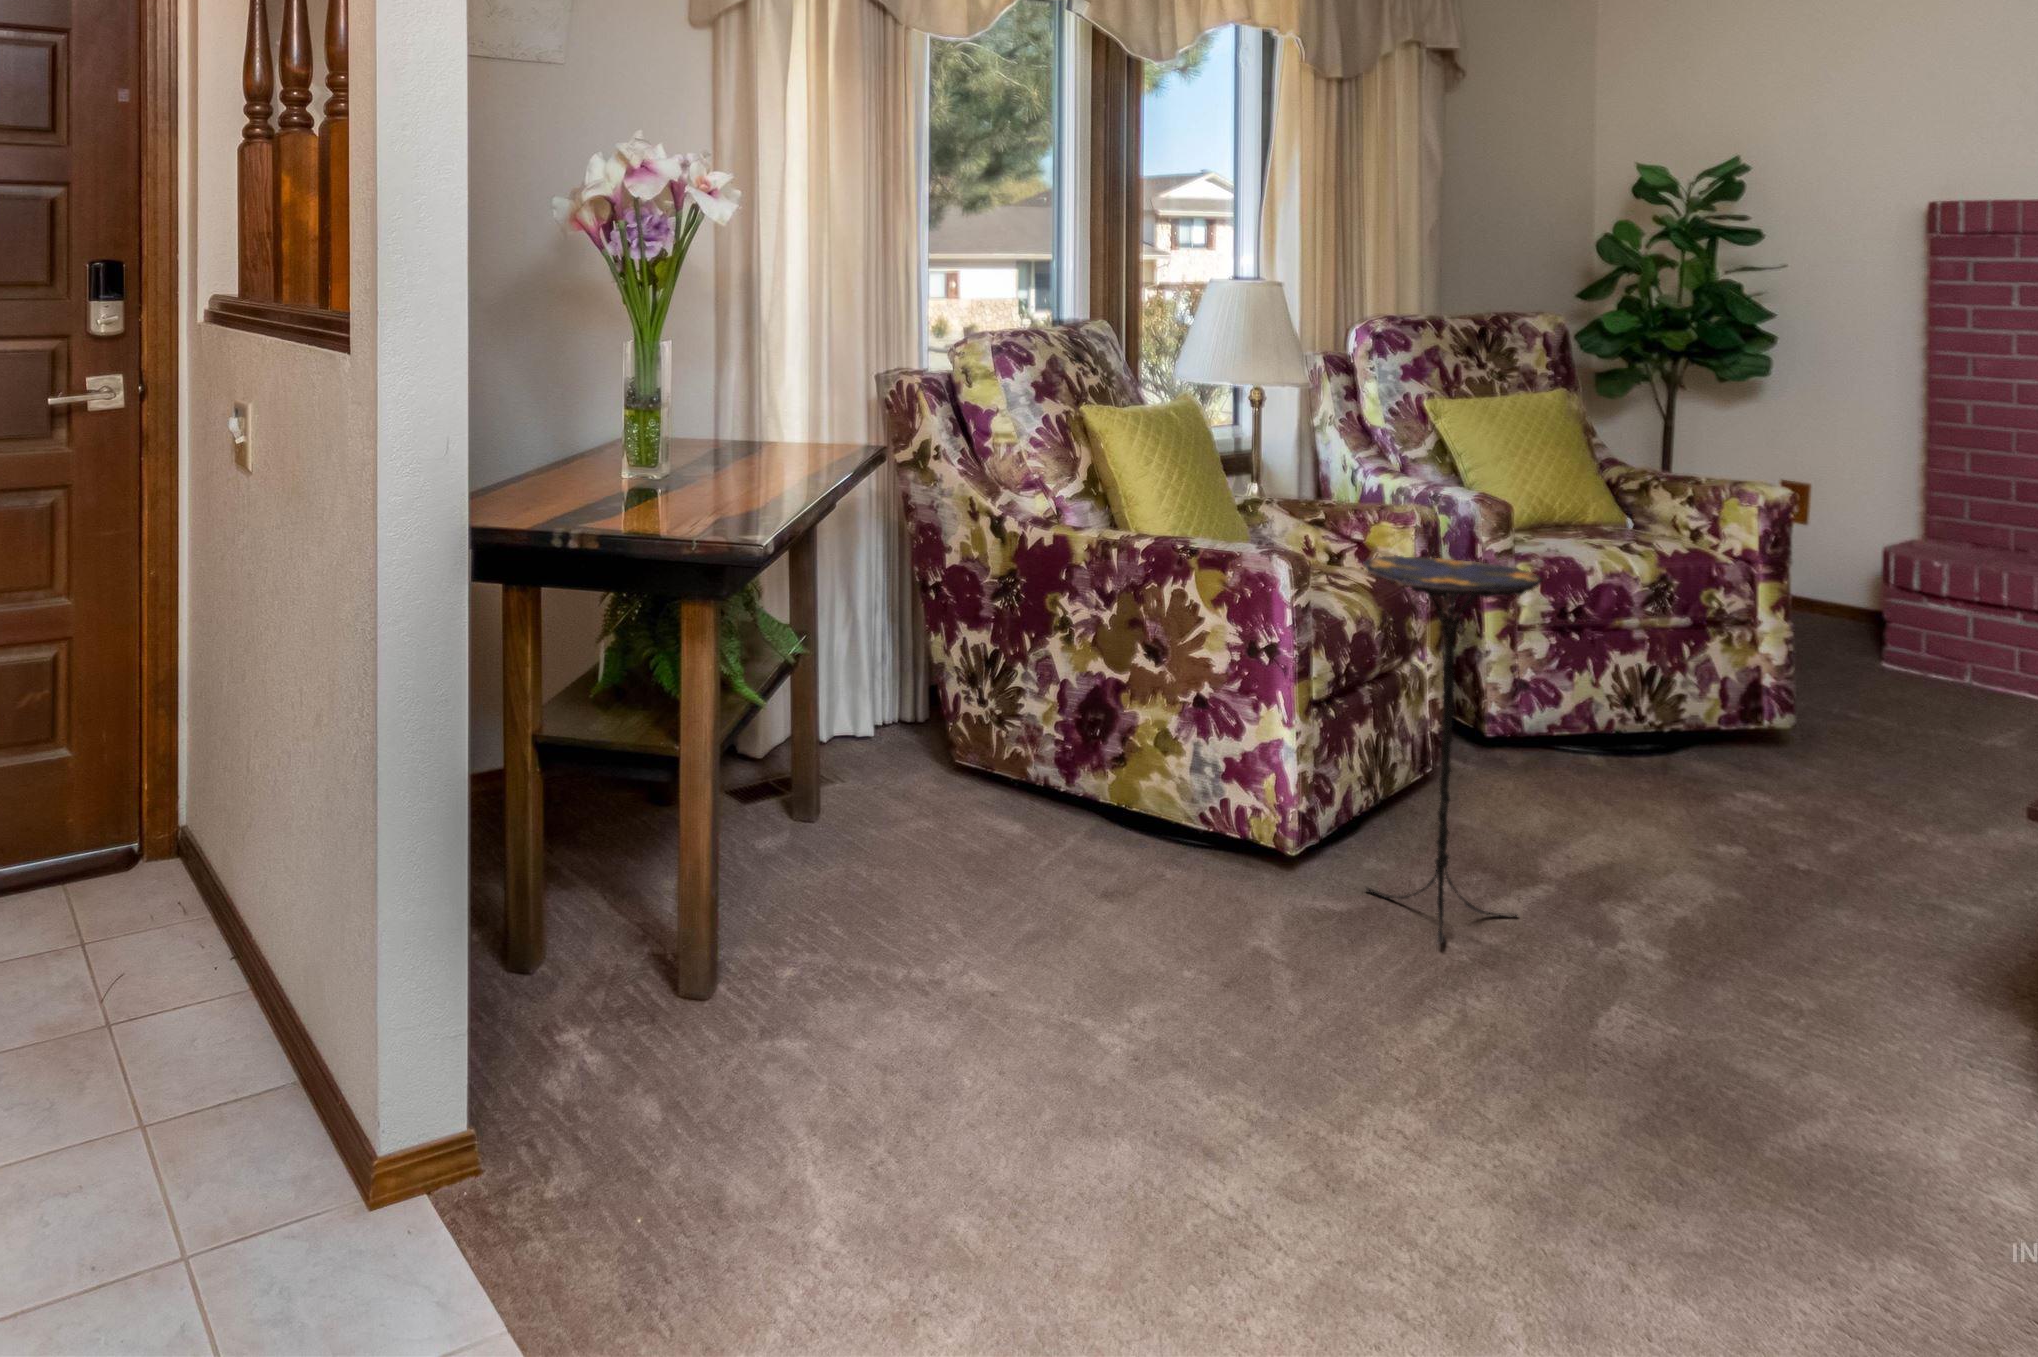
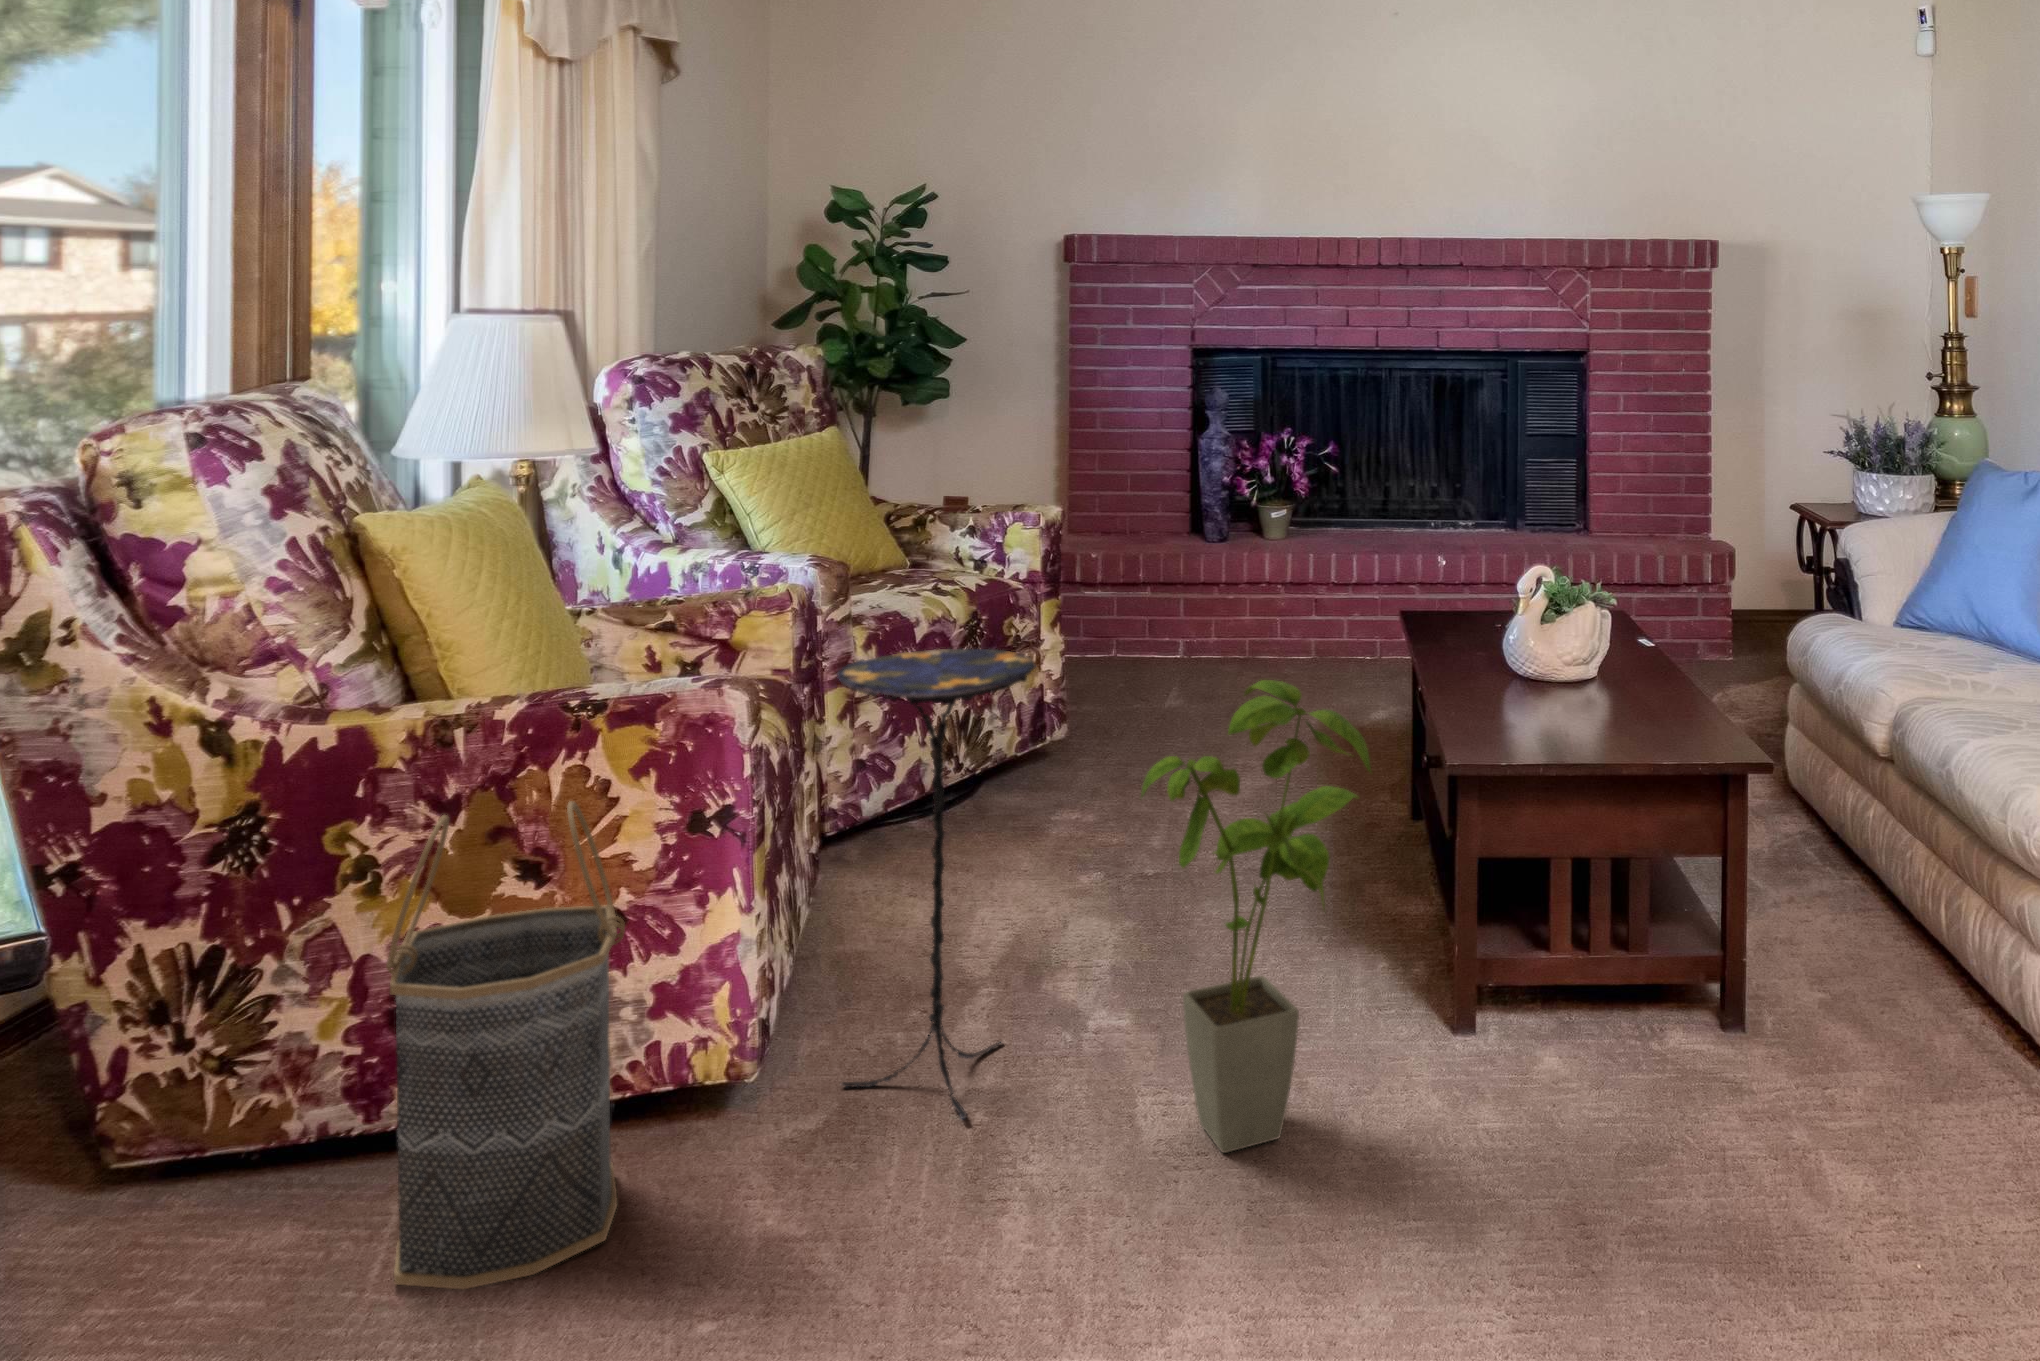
basket: none [1037,592,1185,900] -> present [386,801,625,1289]
house plant: none [1592,629,1881,1080] -> present [1141,680,1371,1153]

